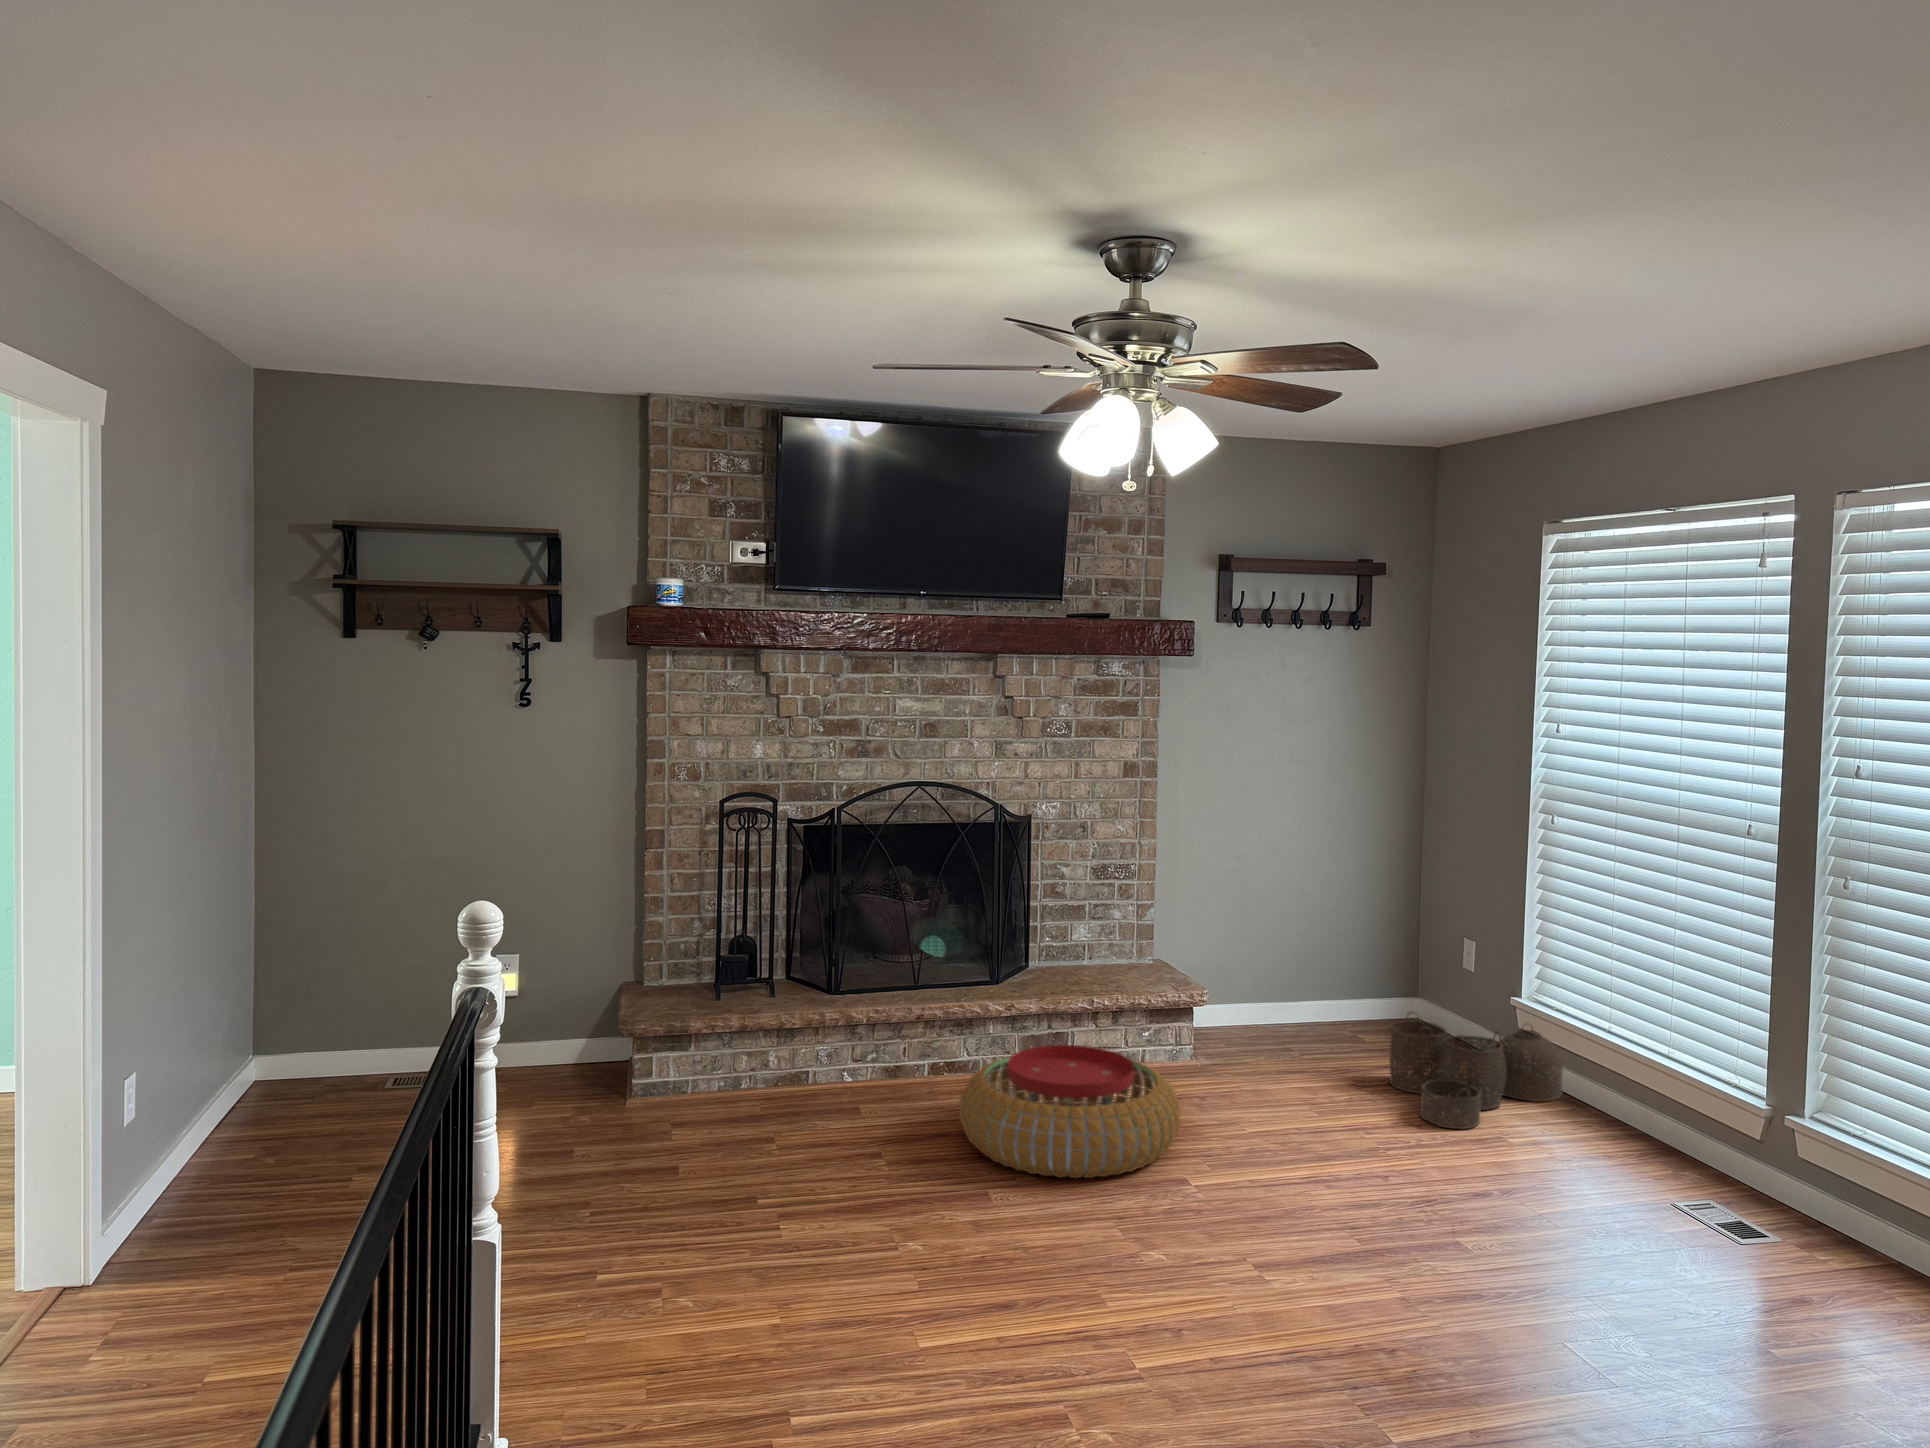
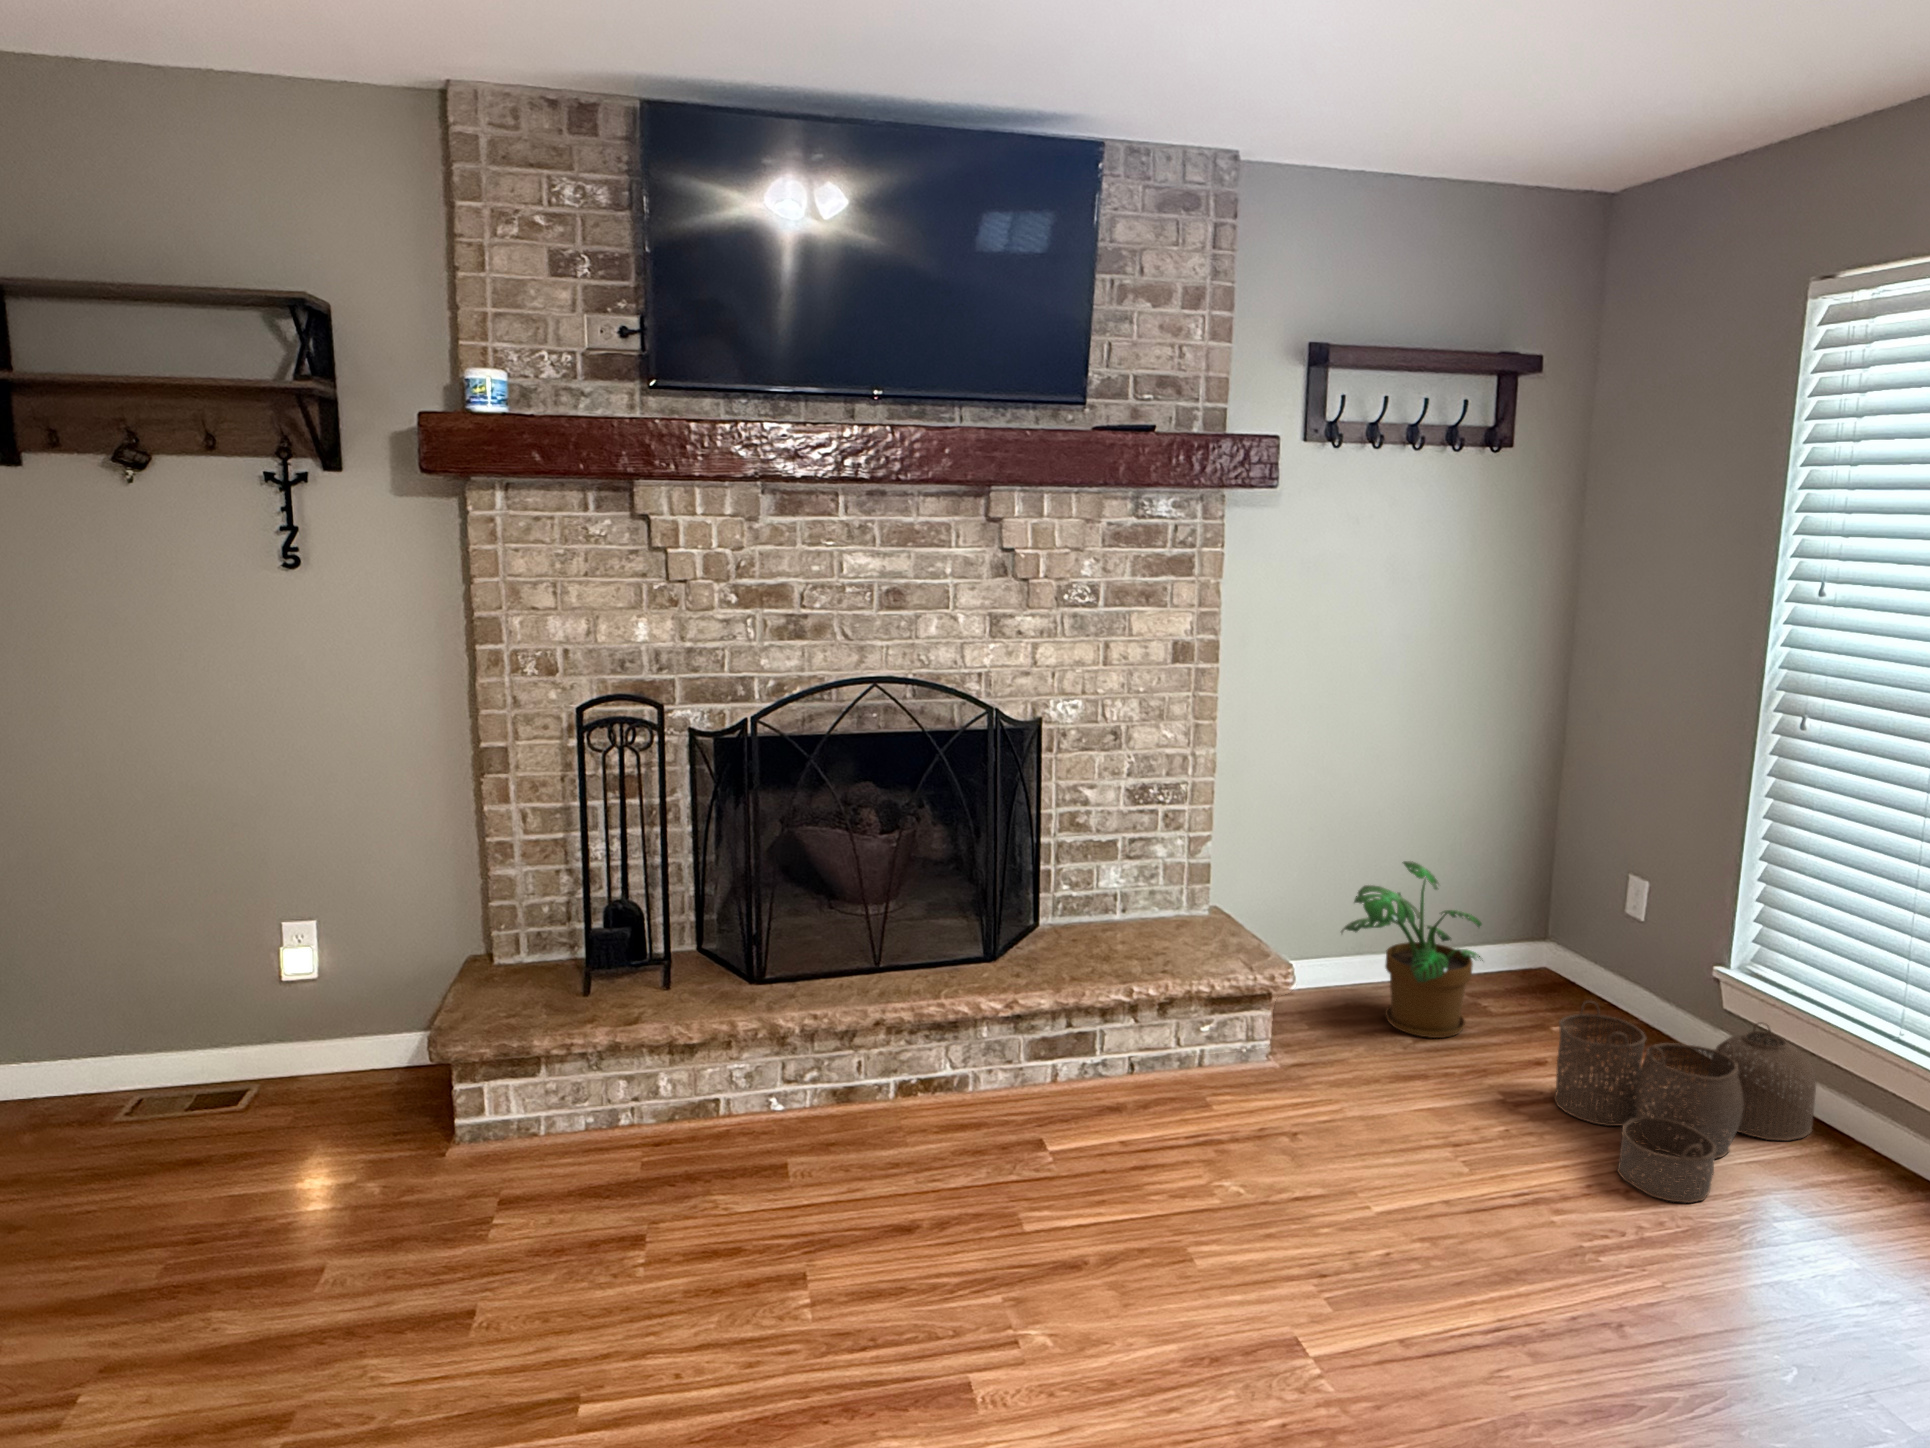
potted plant: none [1248,925,1350,1049] -> present [1341,861,1483,1038]
pouf: present [959,1045,1181,1178] -> none [926,1080,1269,1327]

